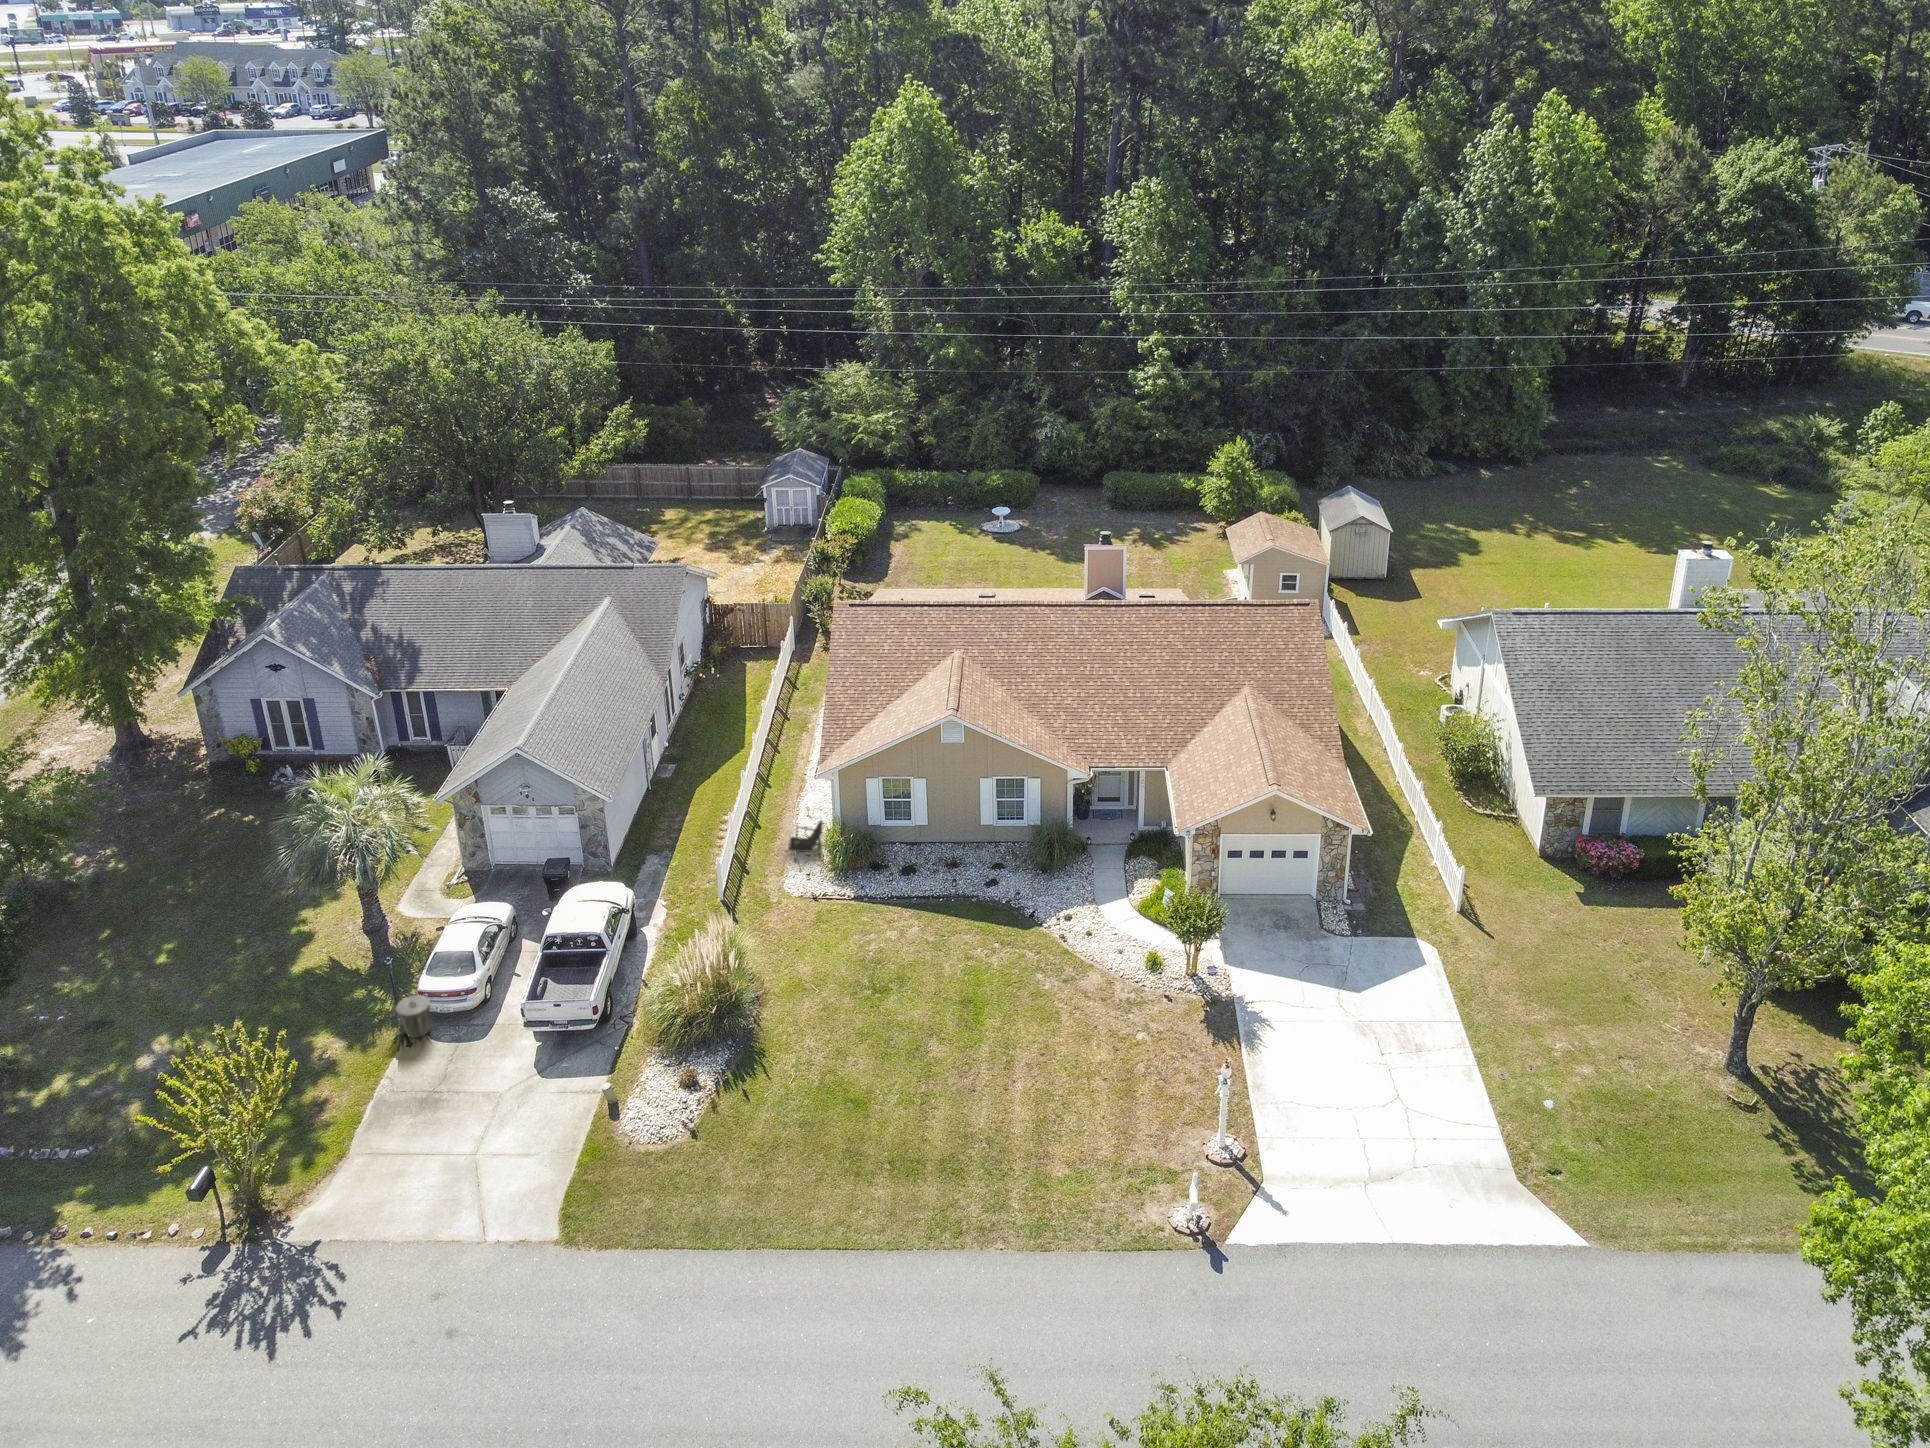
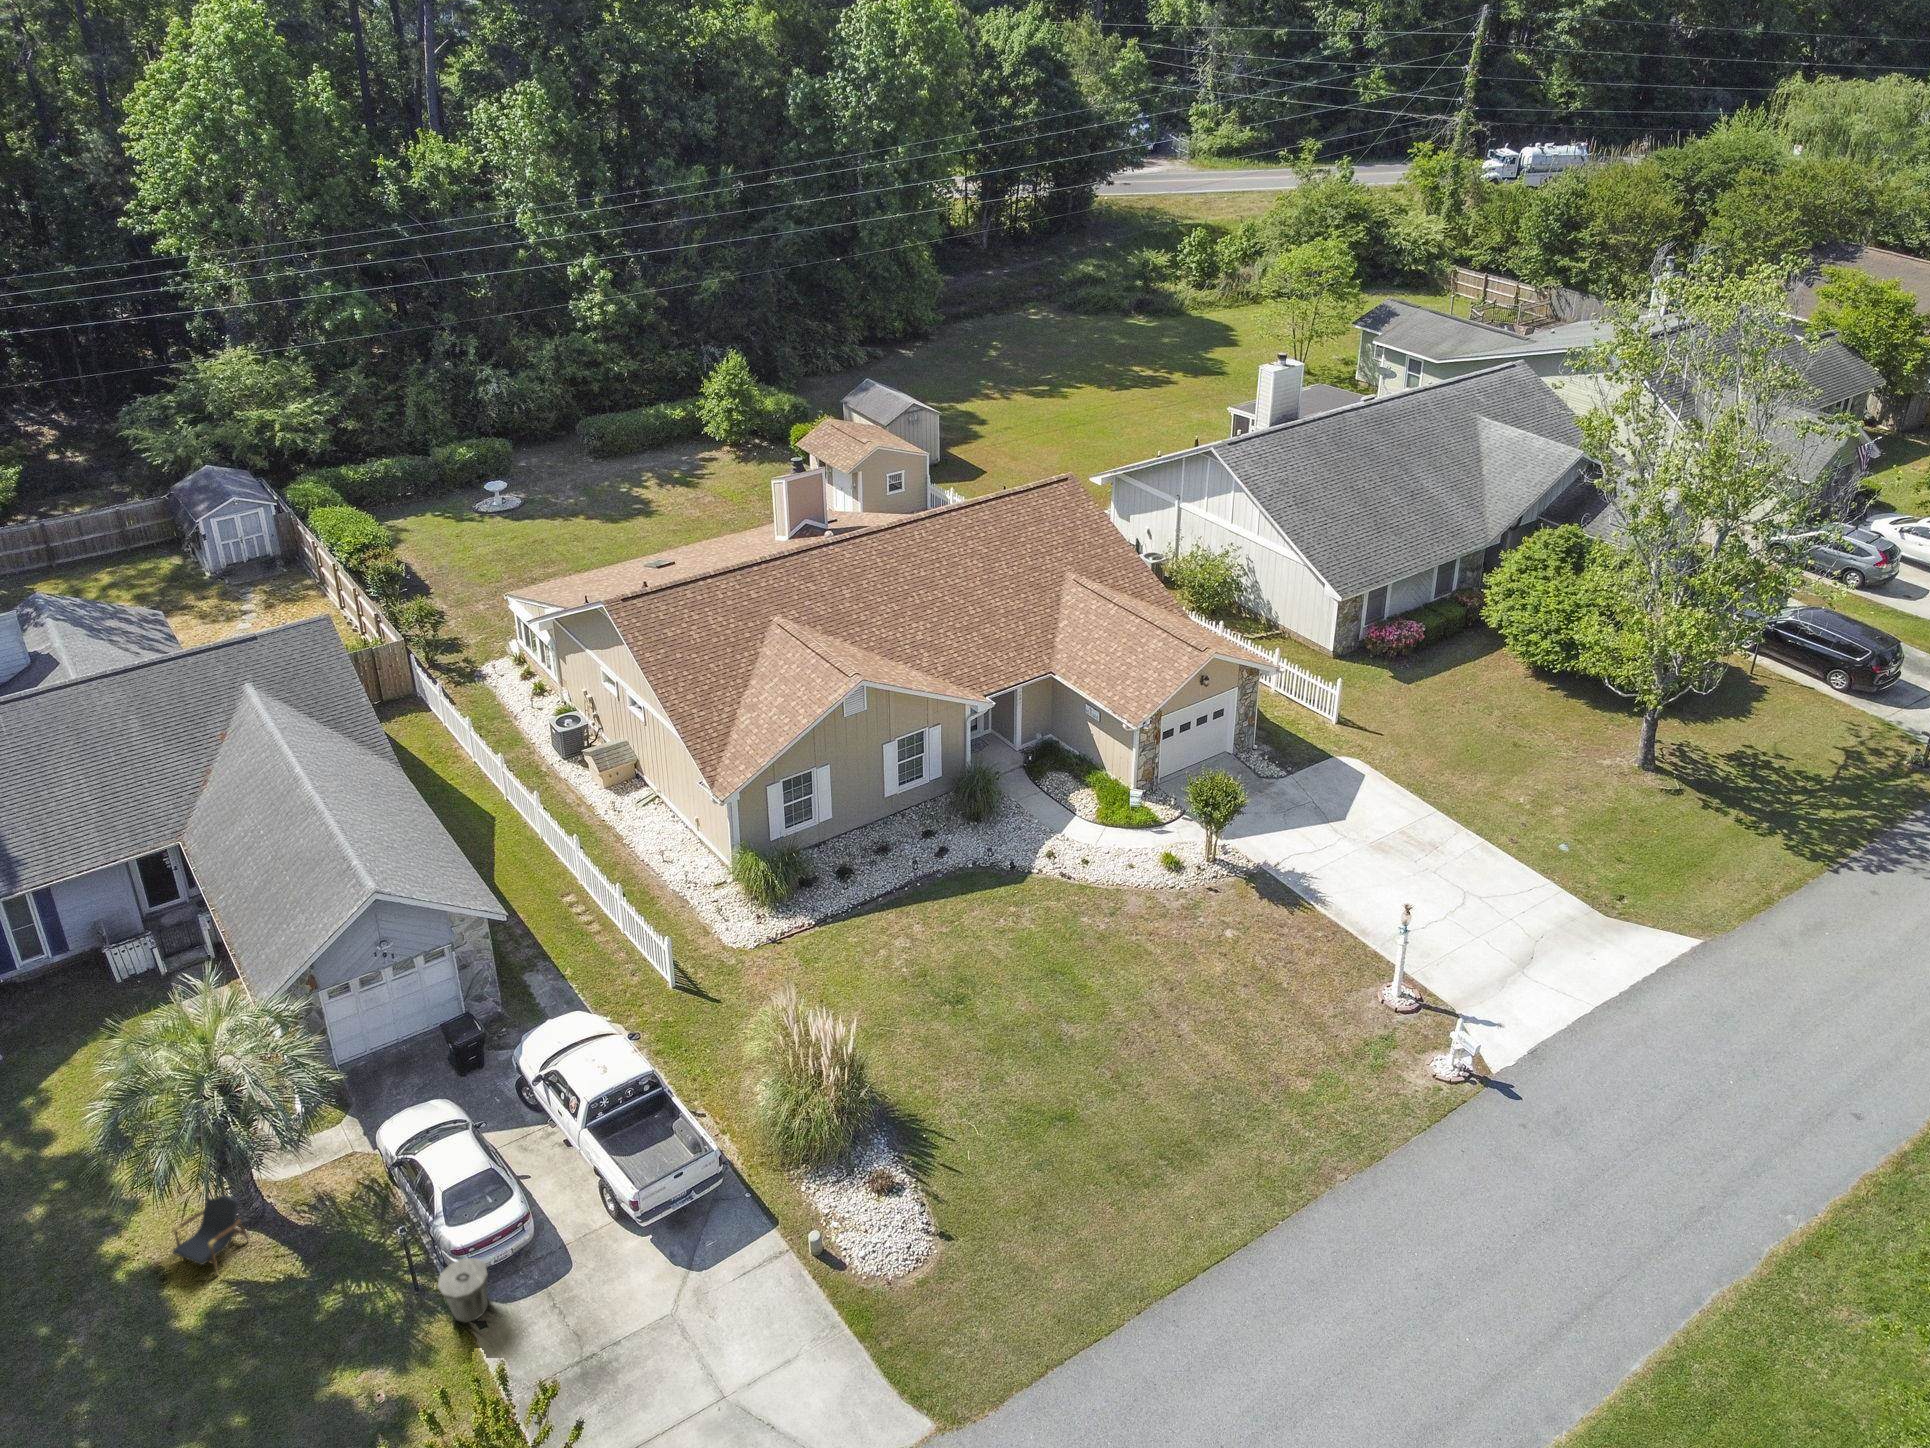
lounge chair: present [789,821,823,859] -> present [172,1195,249,1275]

